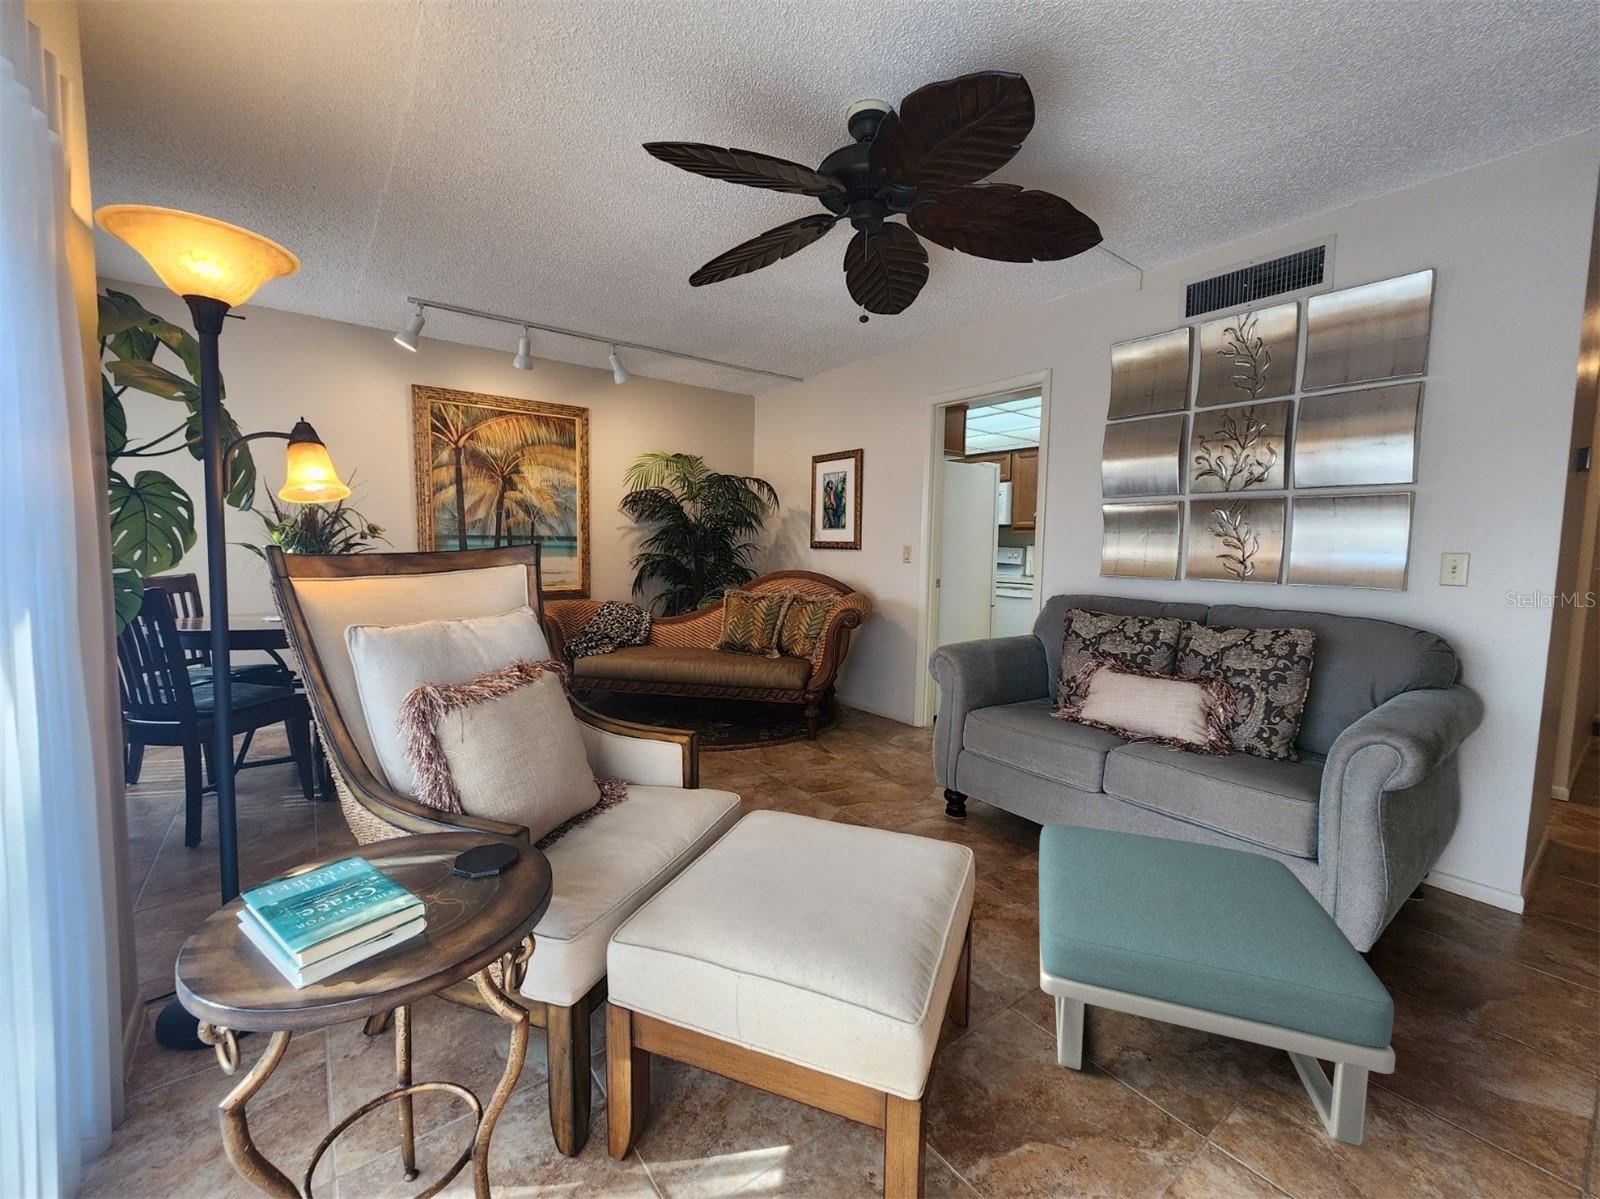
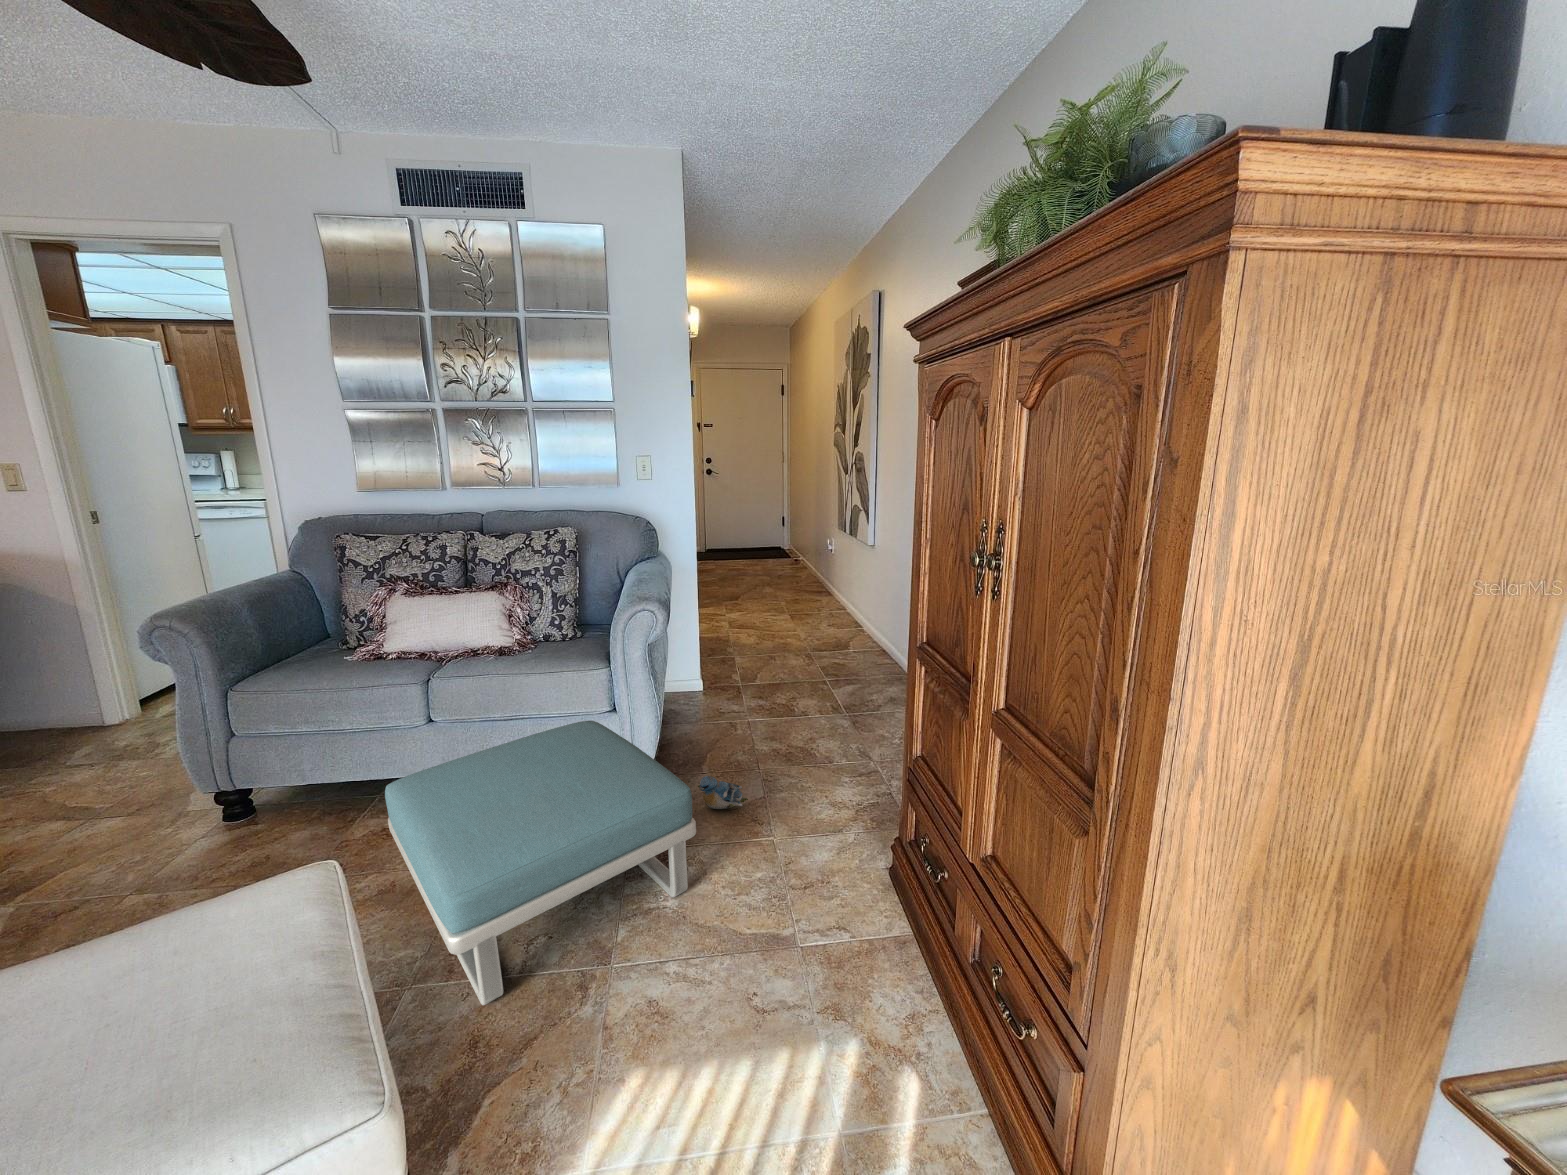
plush toy: none [1439,1022,1552,1113] -> present [698,776,748,809]

